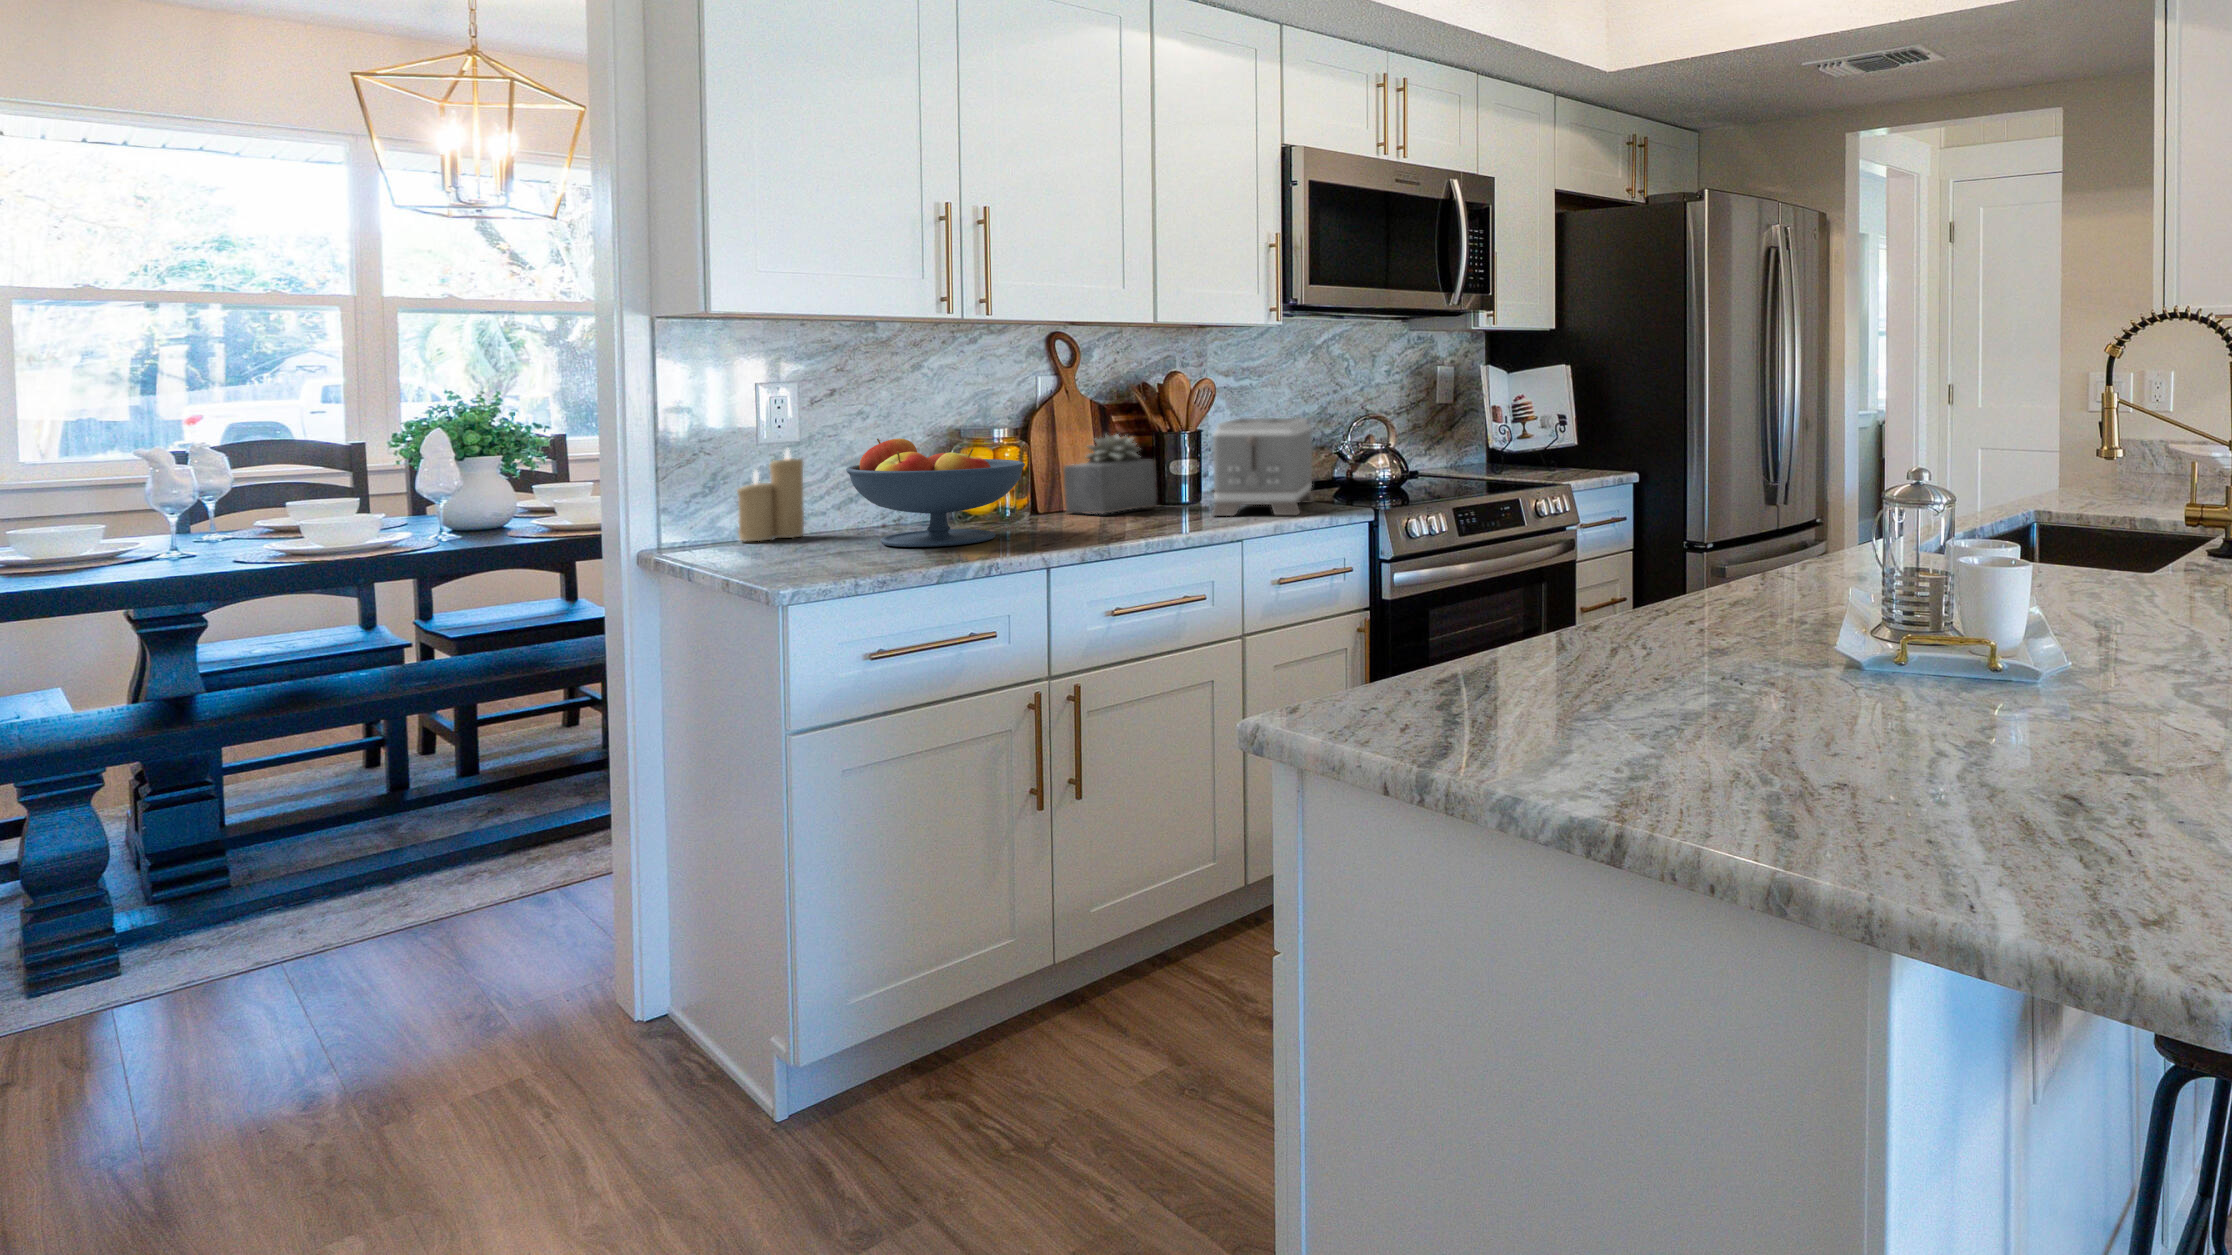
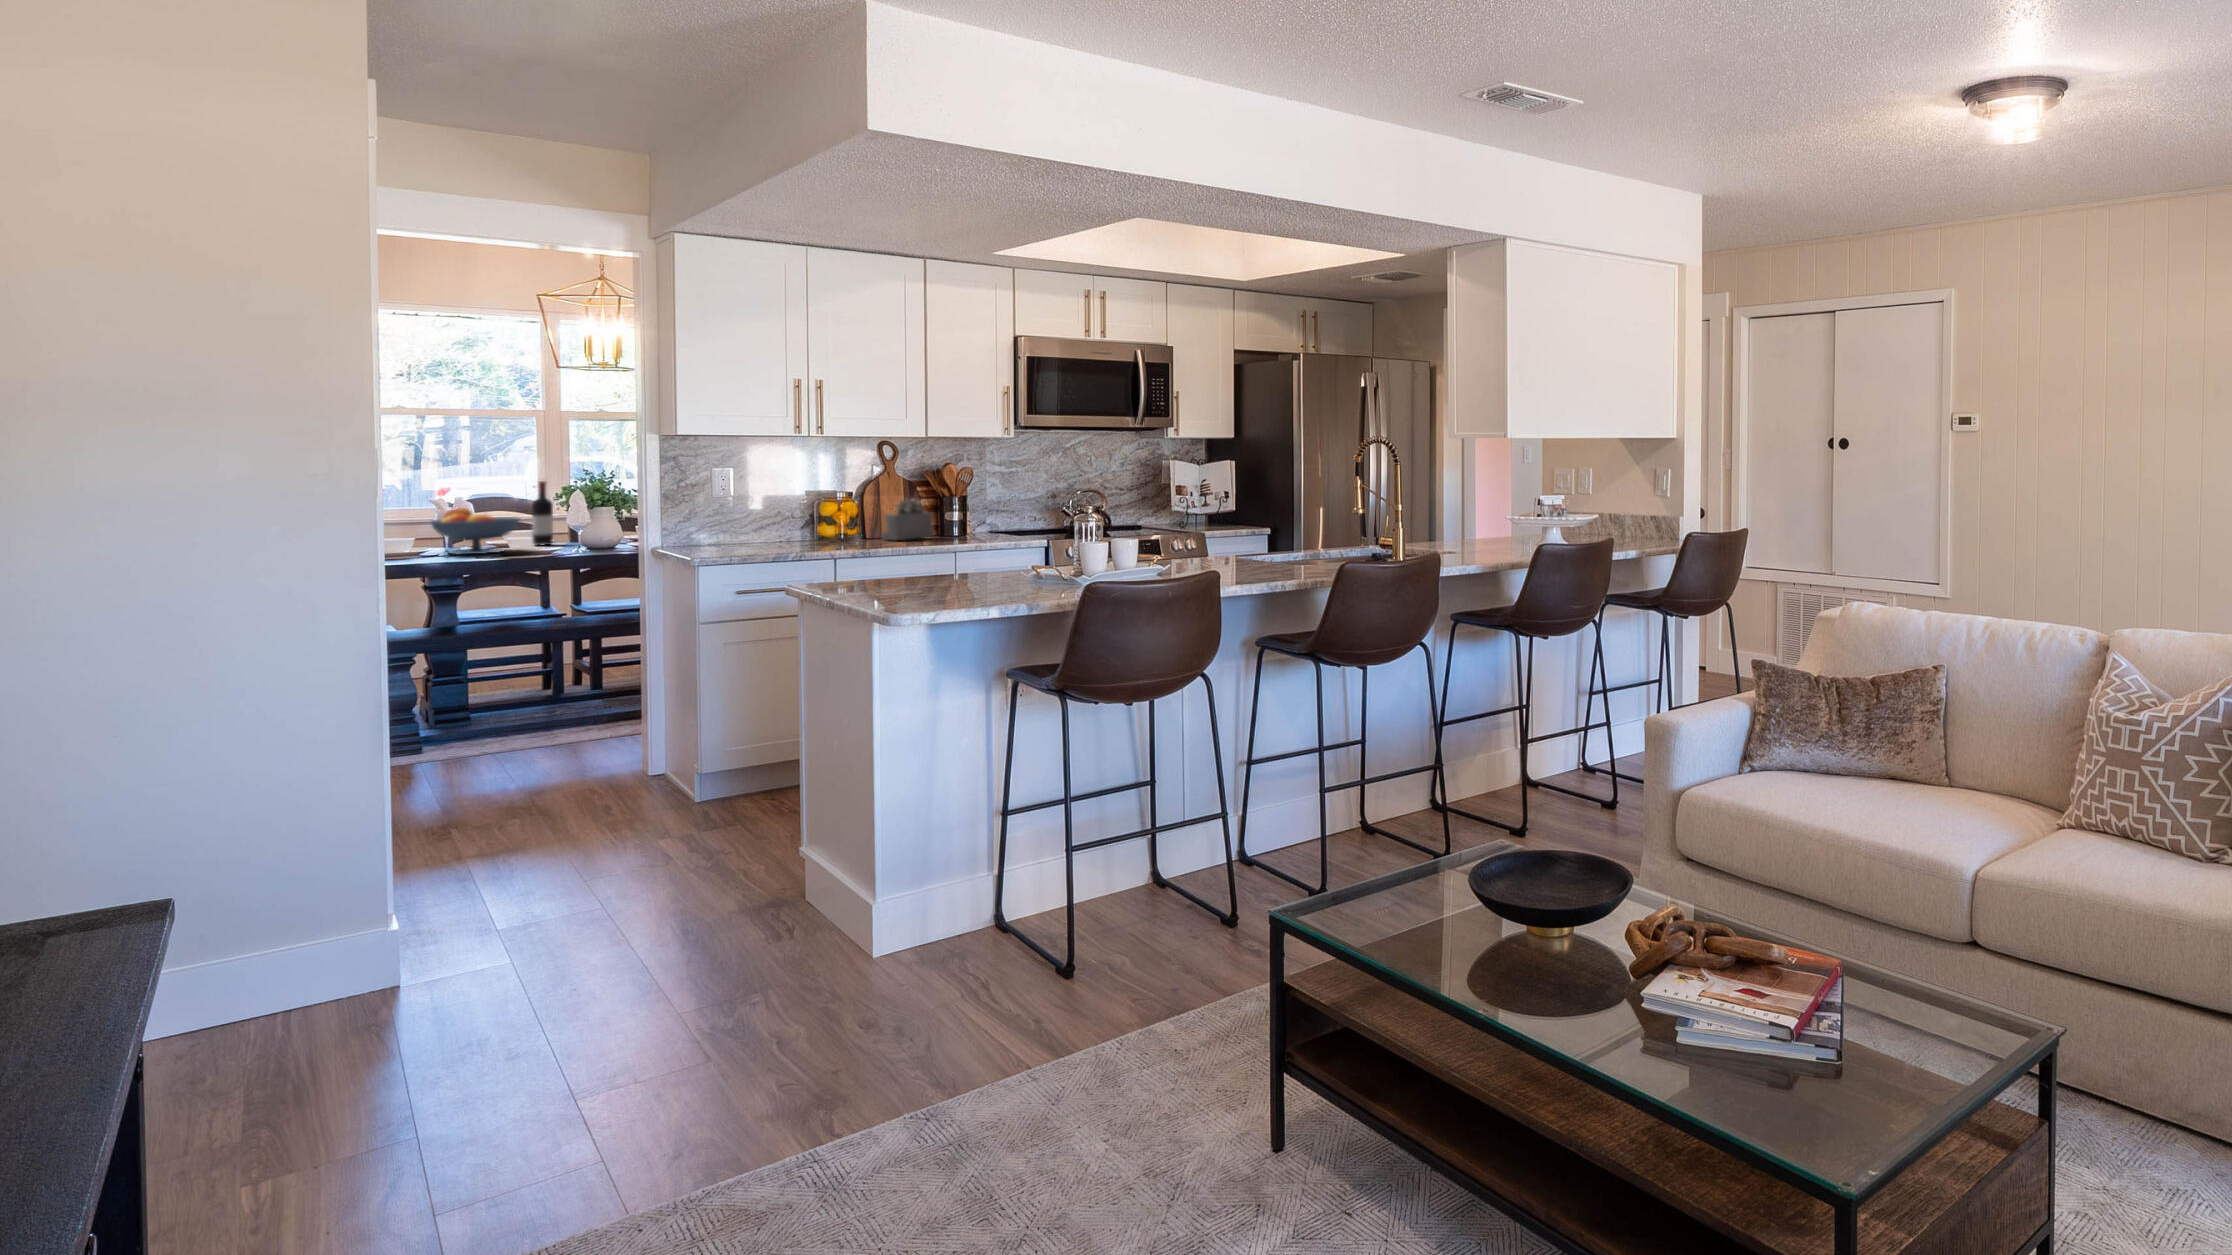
wine bottle: none [344,410,388,530] -> present [532,481,553,546]
toaster: present [1212,418,1313,516] -> none [948,490,1026,542]
fruit bowl: present [846,438,1025,547] -> present [431,508,520,554]
candle: present [737,449,804,541] -> none [702,503,737,548]

